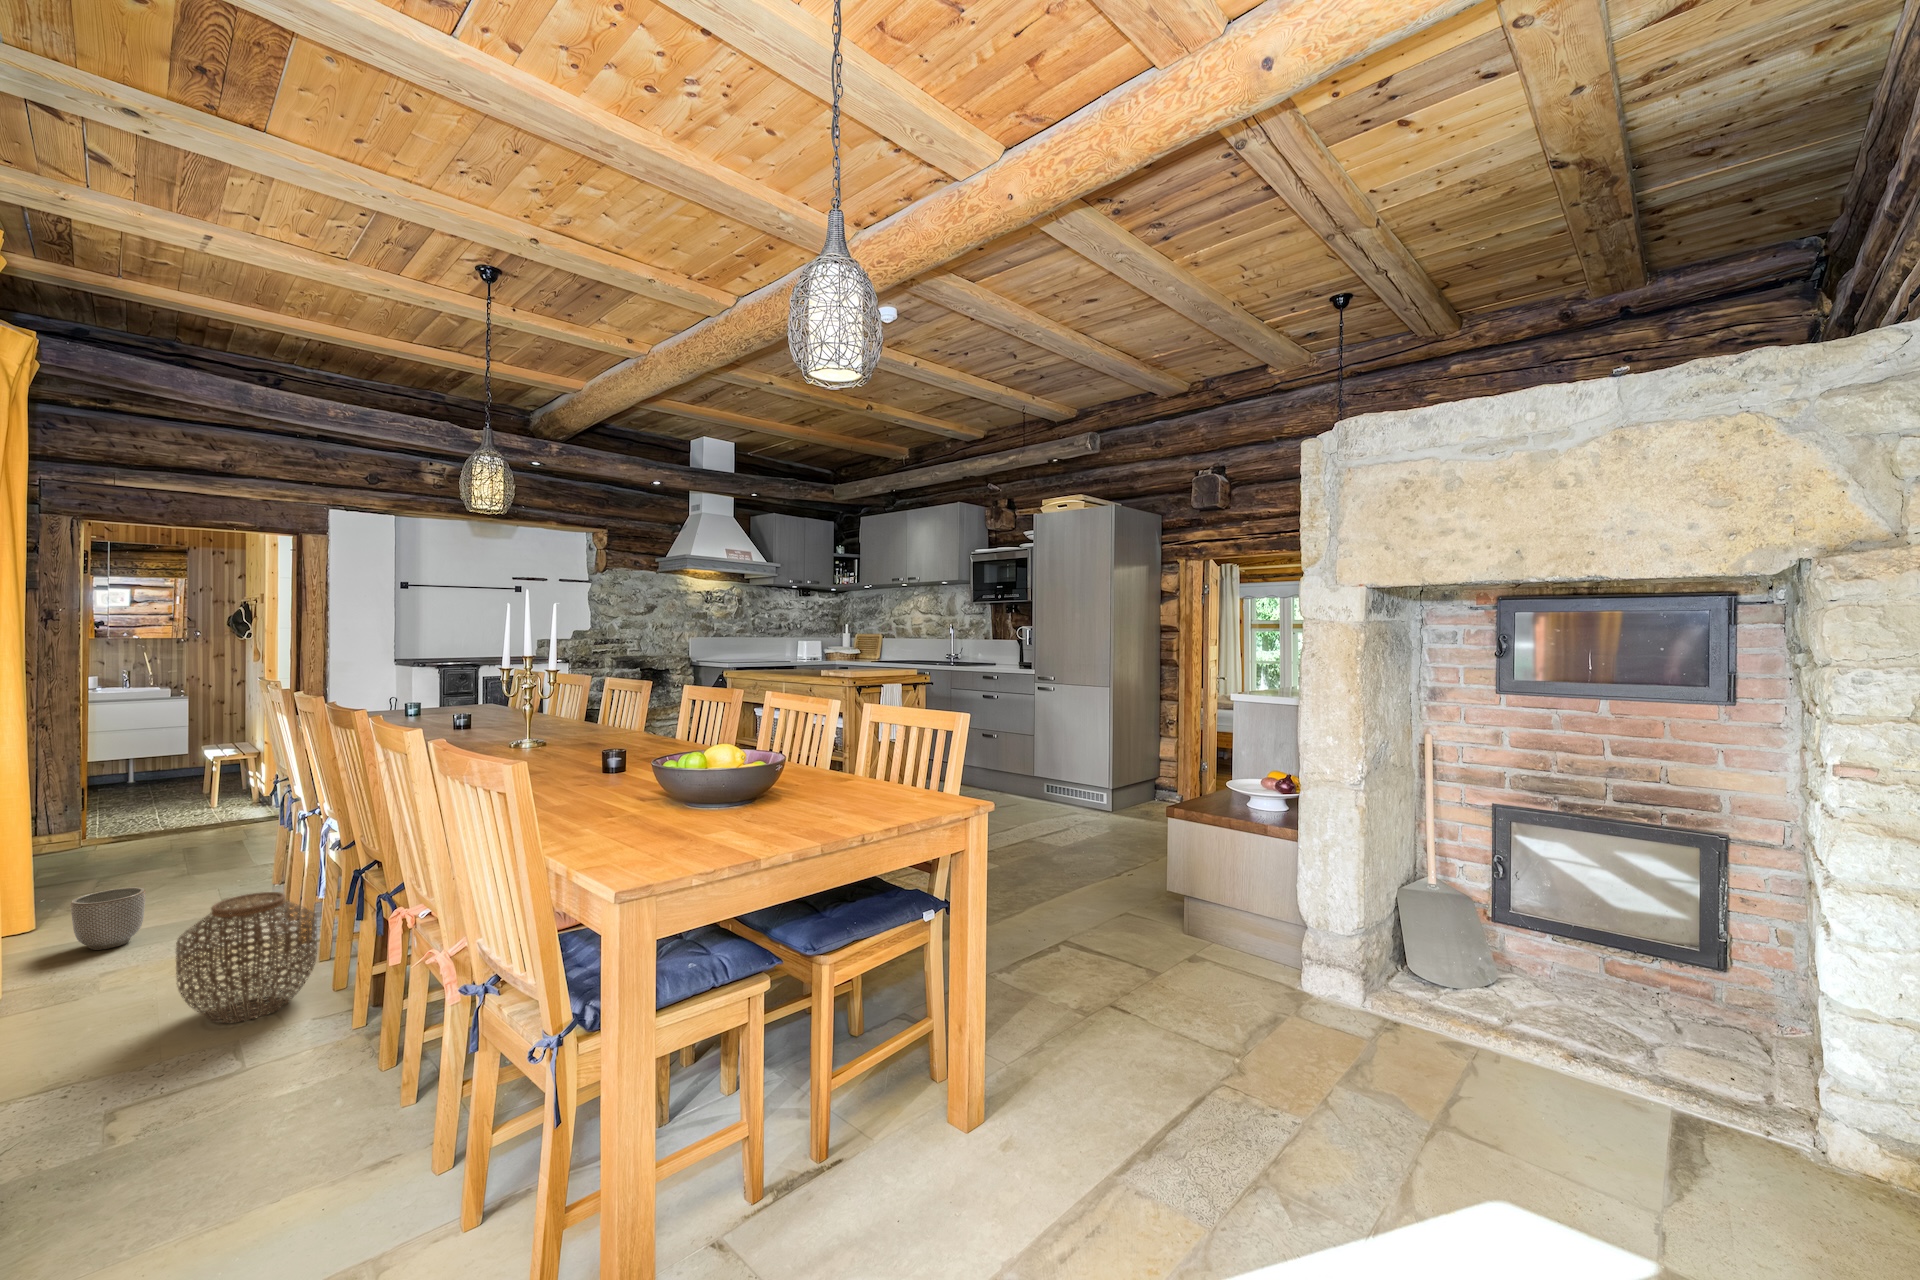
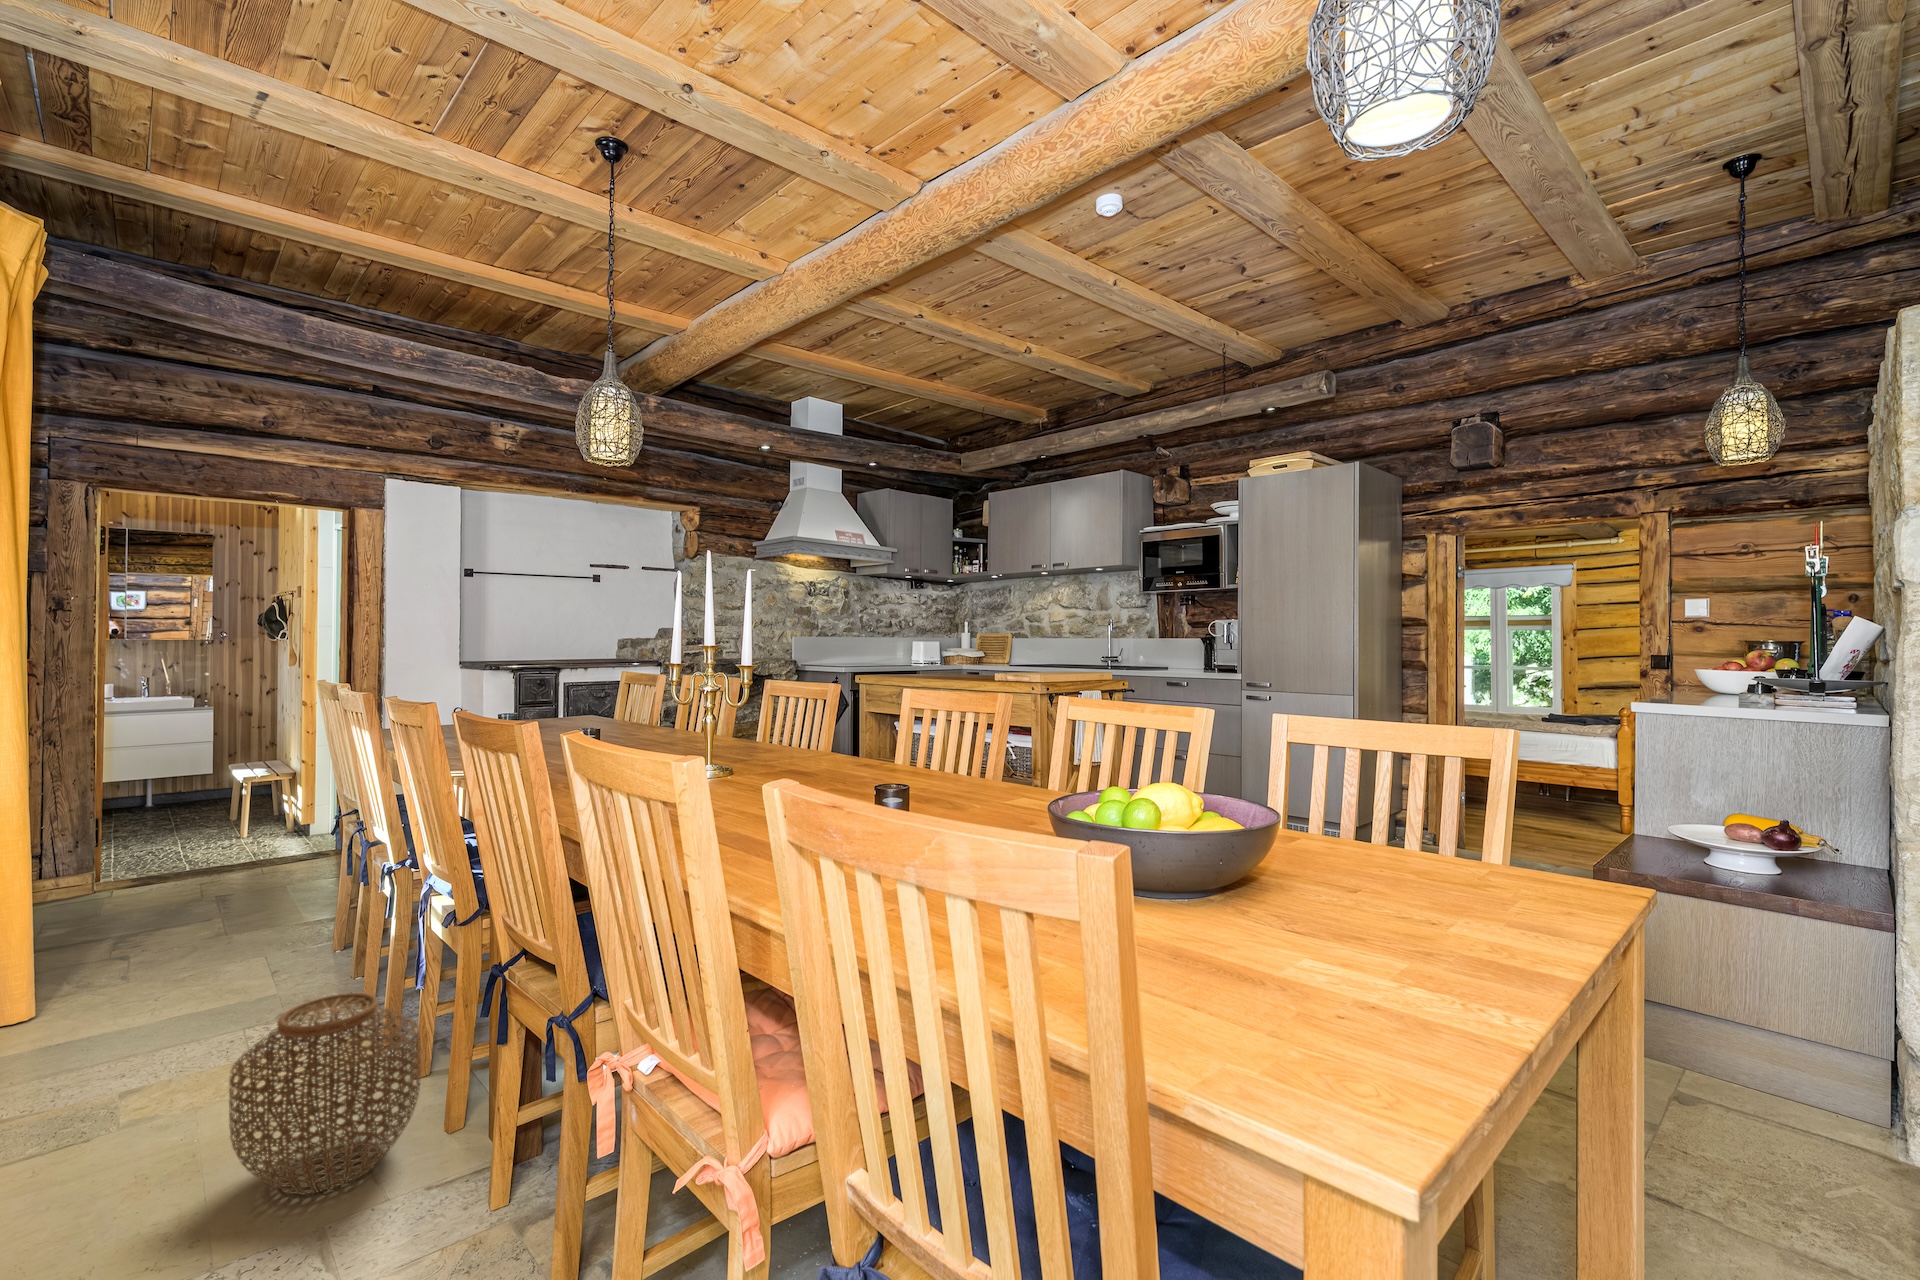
planter: present [71,887,146,950] -> none [83,966,179,1054]

